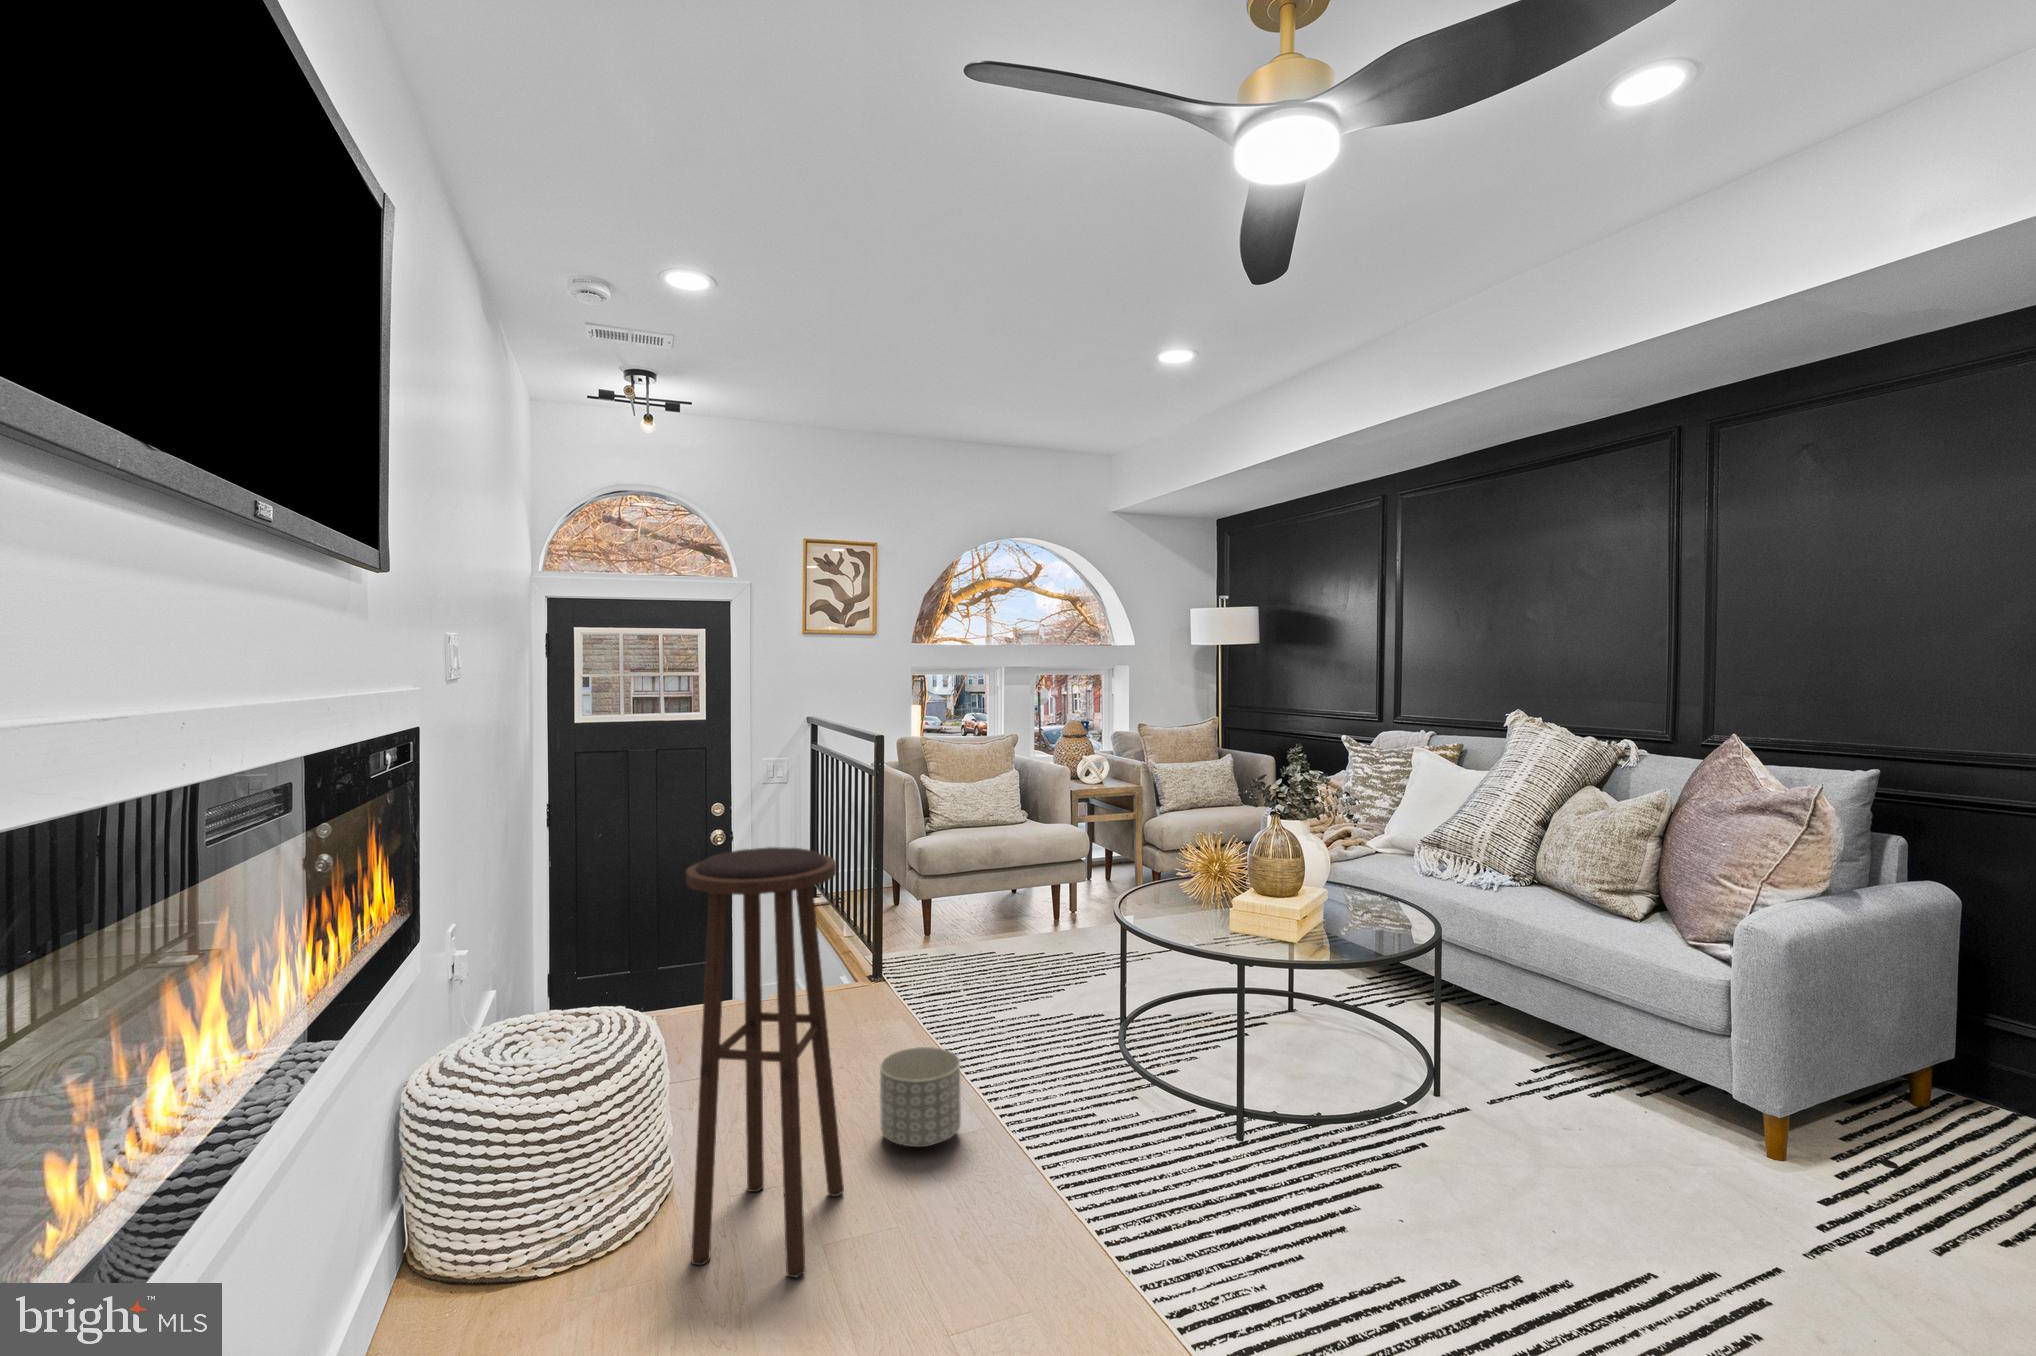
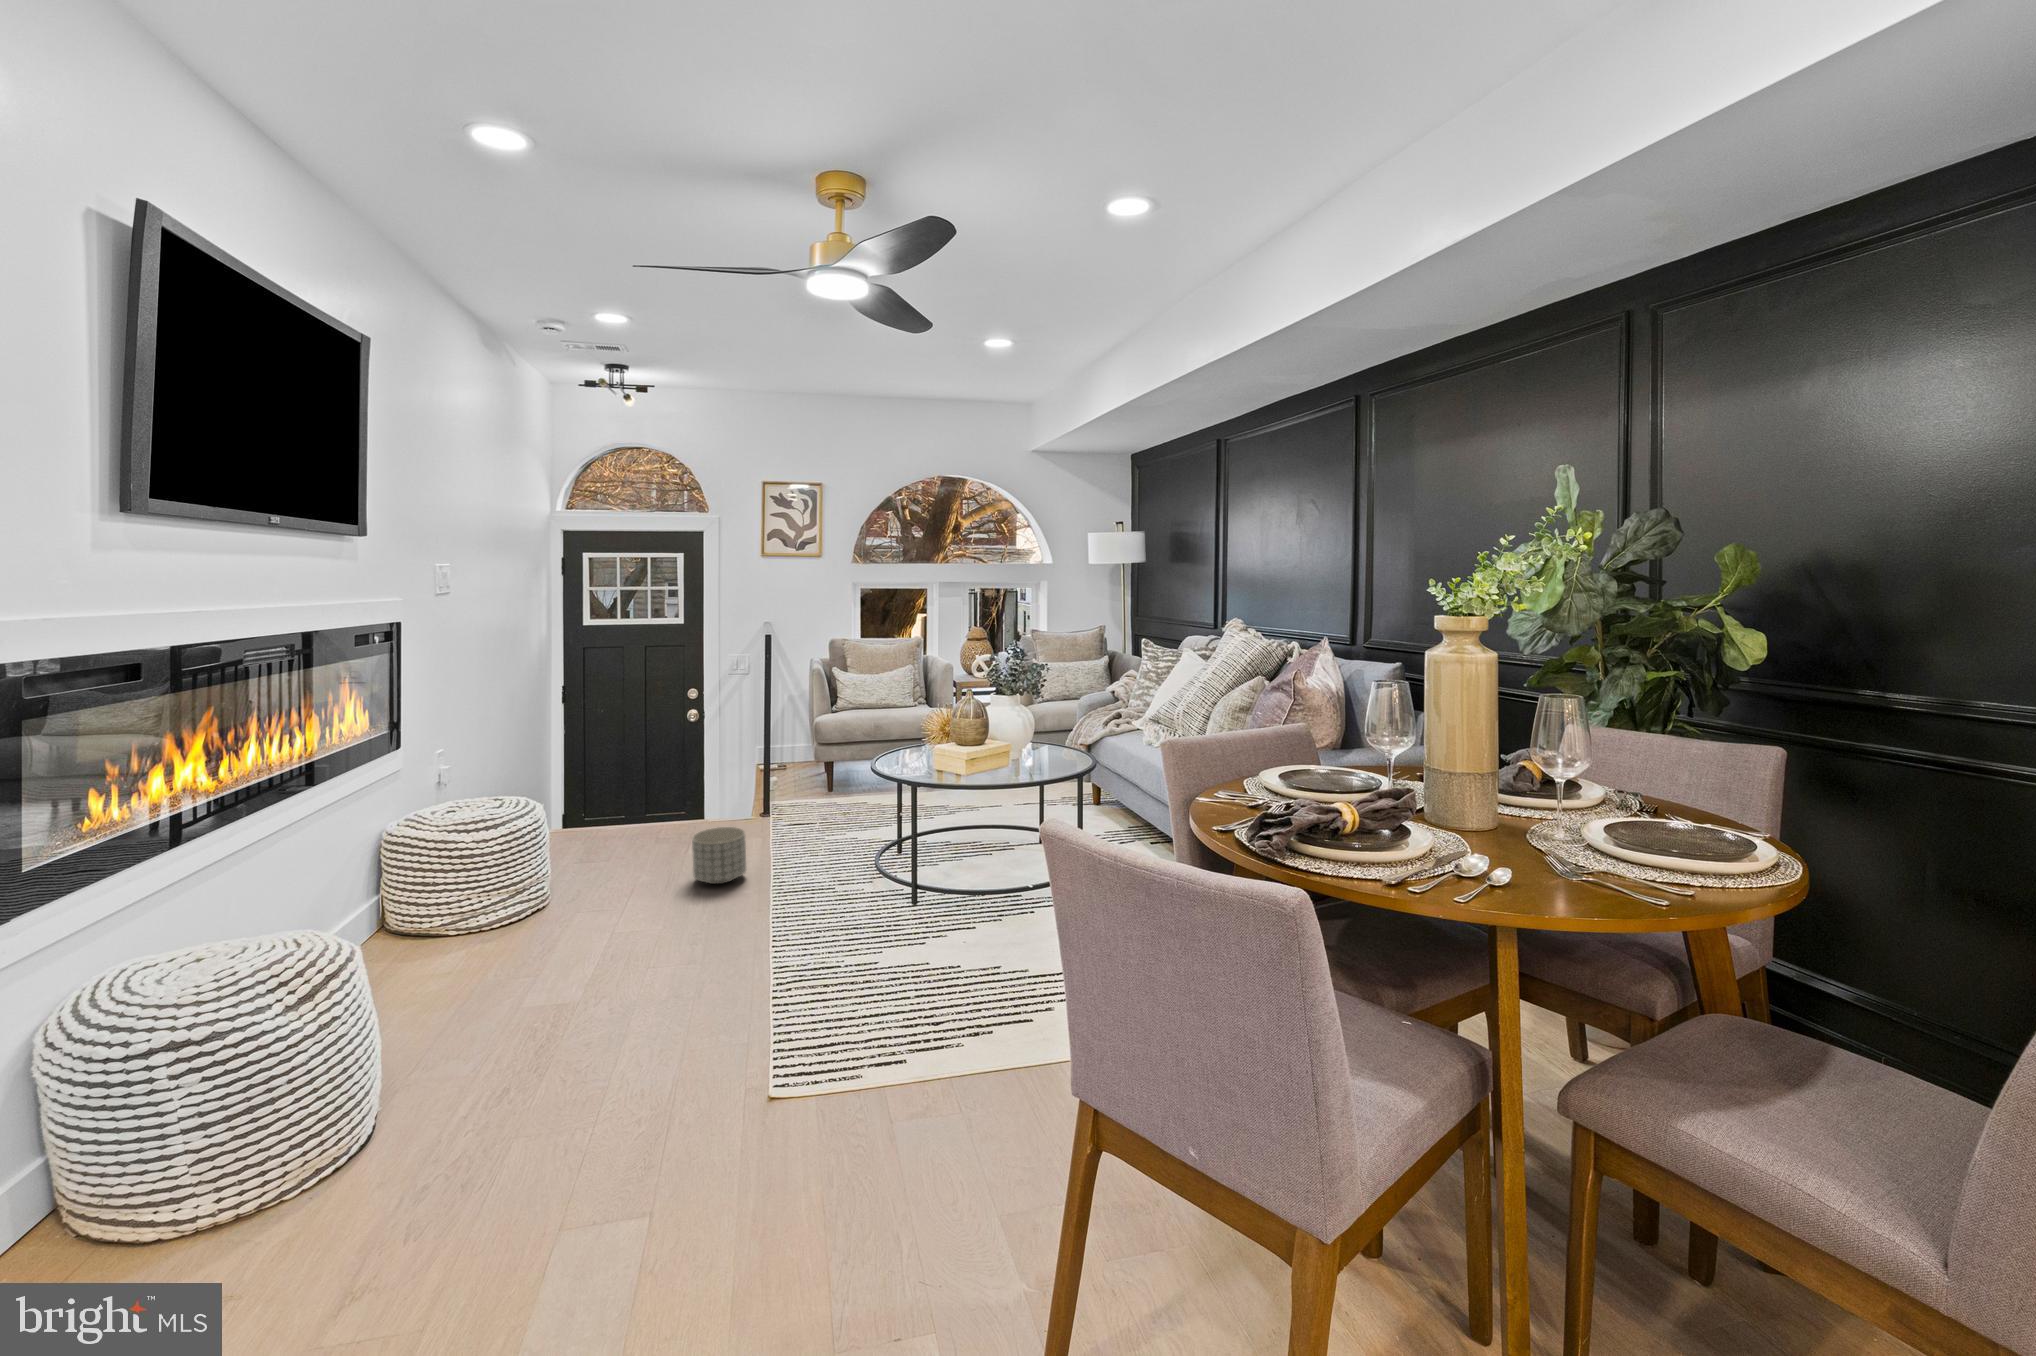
stool: present [686,847,844,1277] -> none [529,697,653,939]

